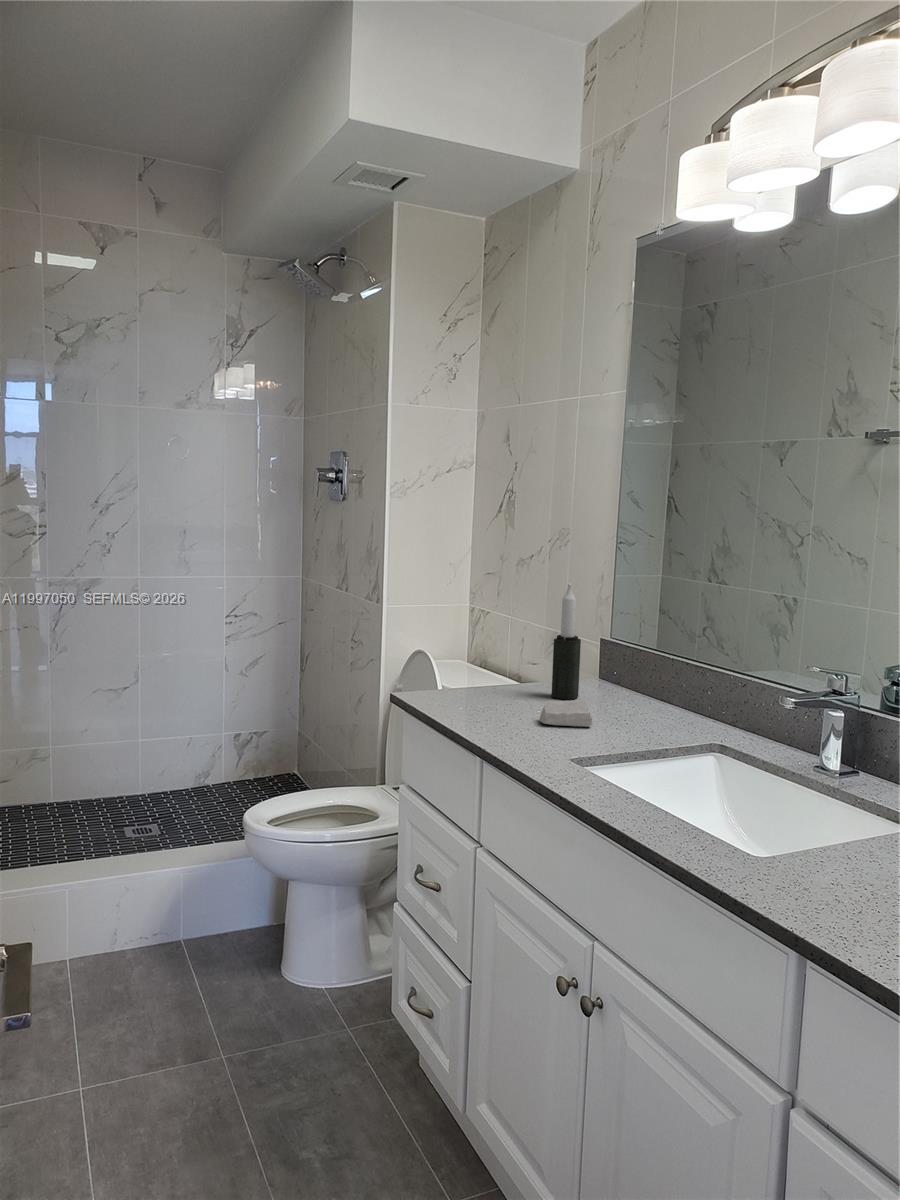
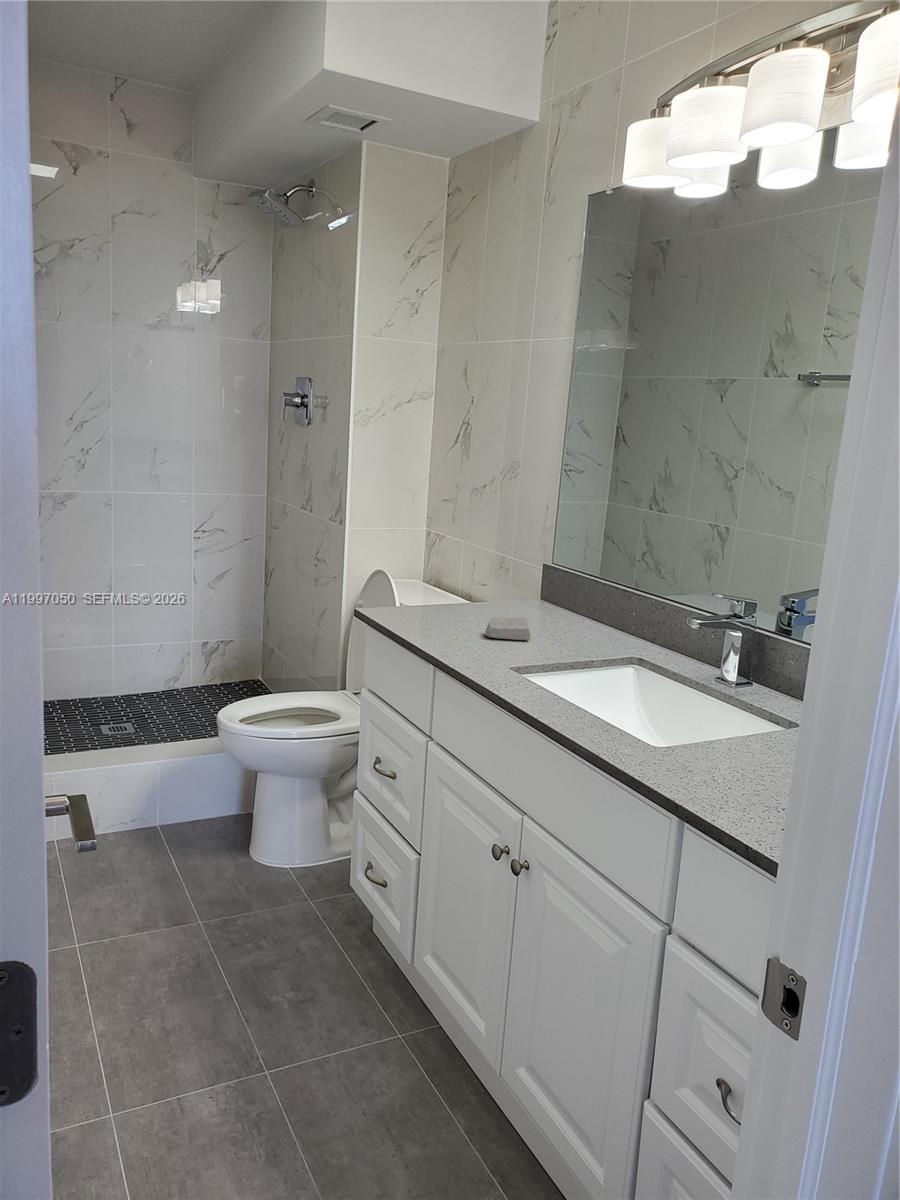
candle: present [551,583,581,700] -> none [496,513,524,617]

